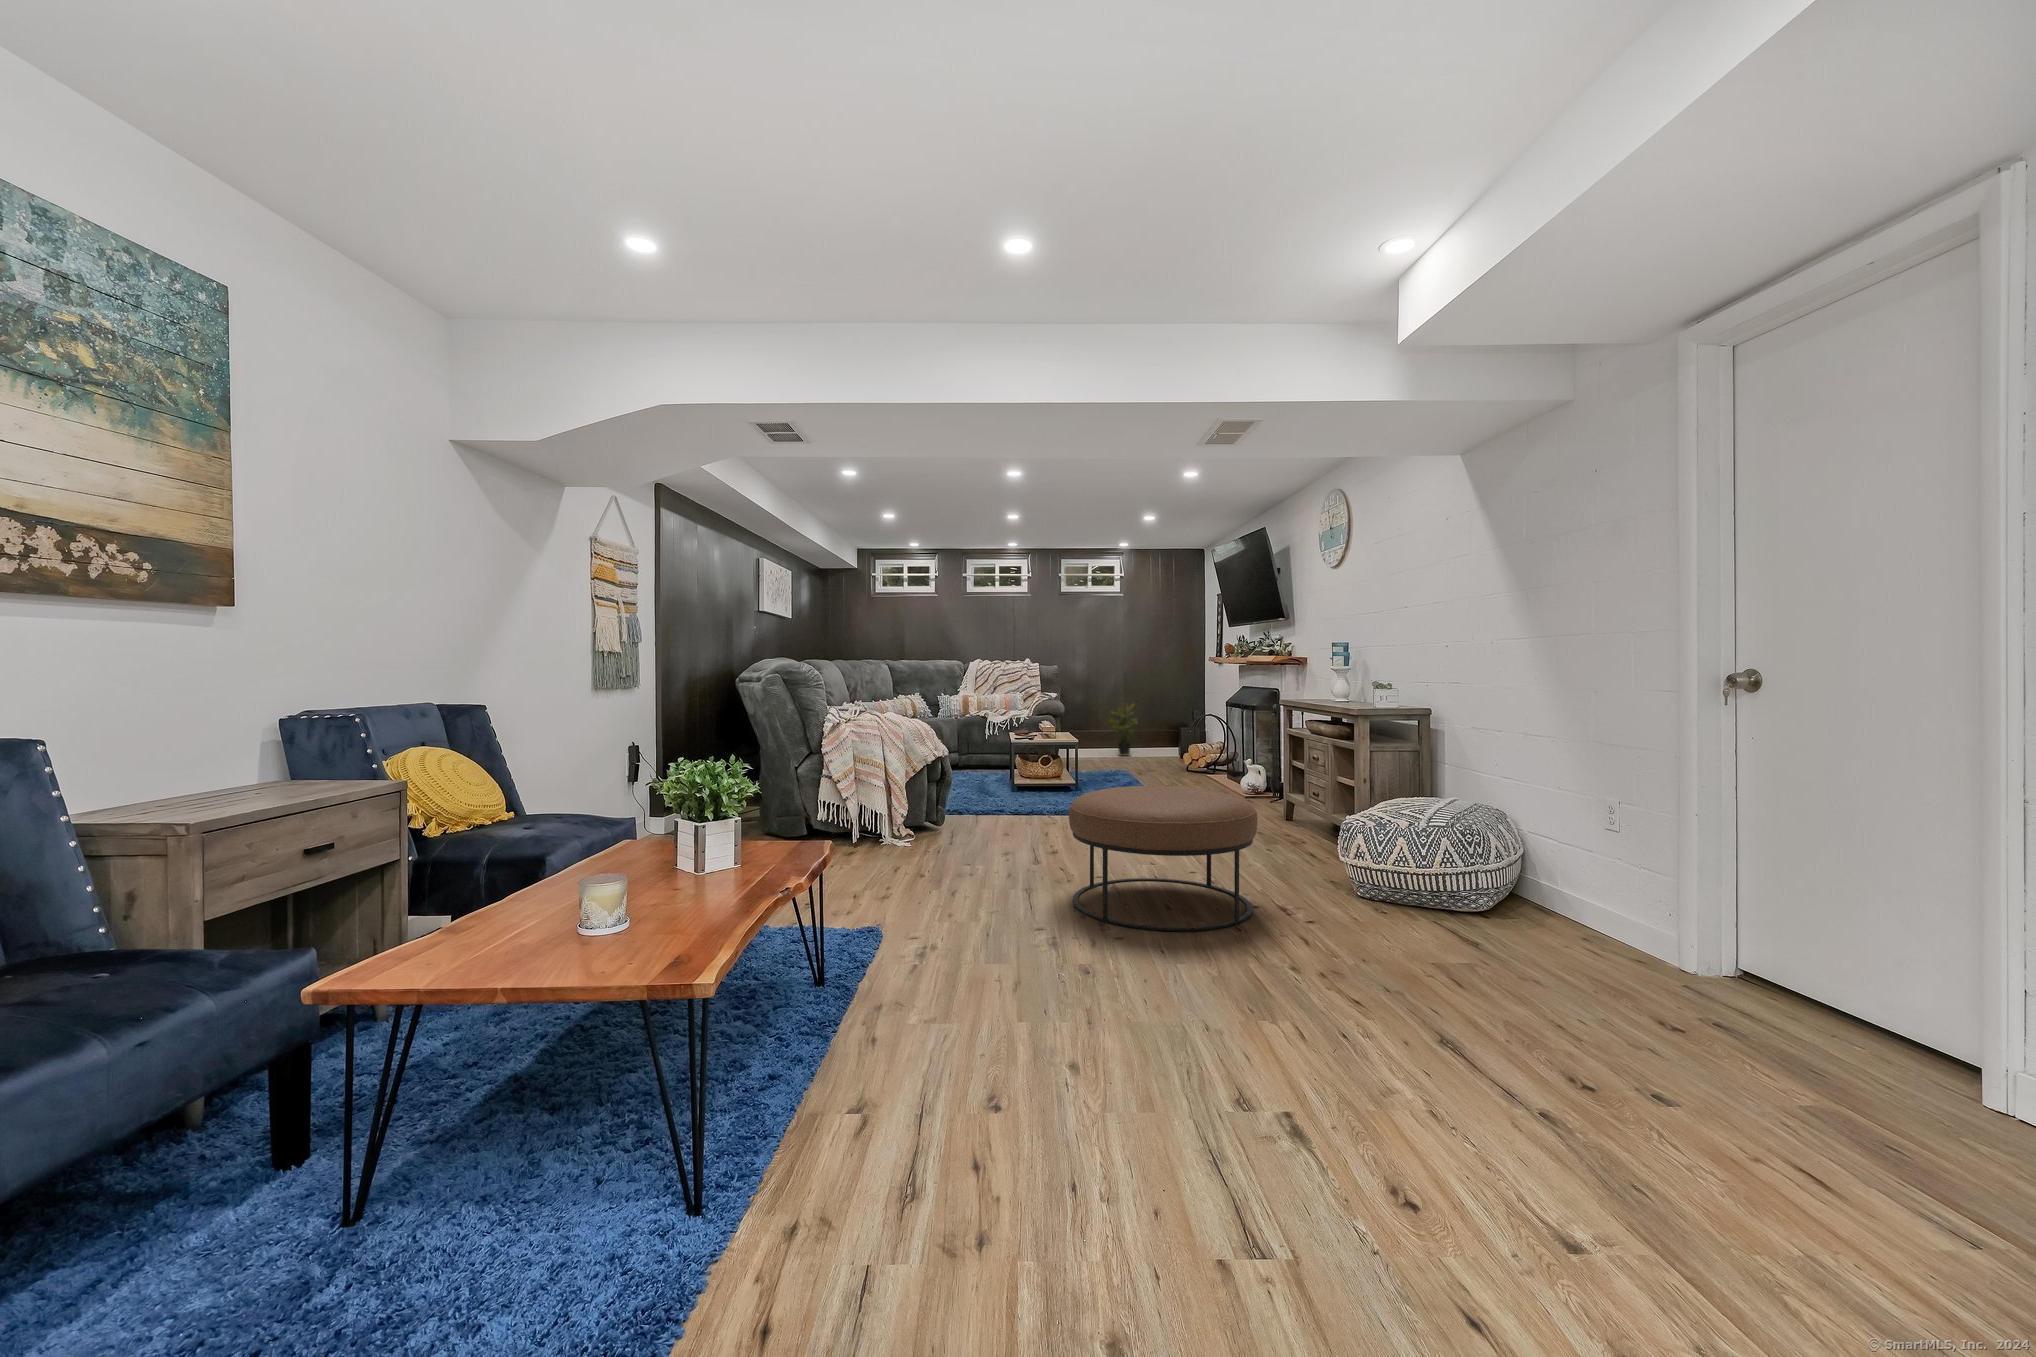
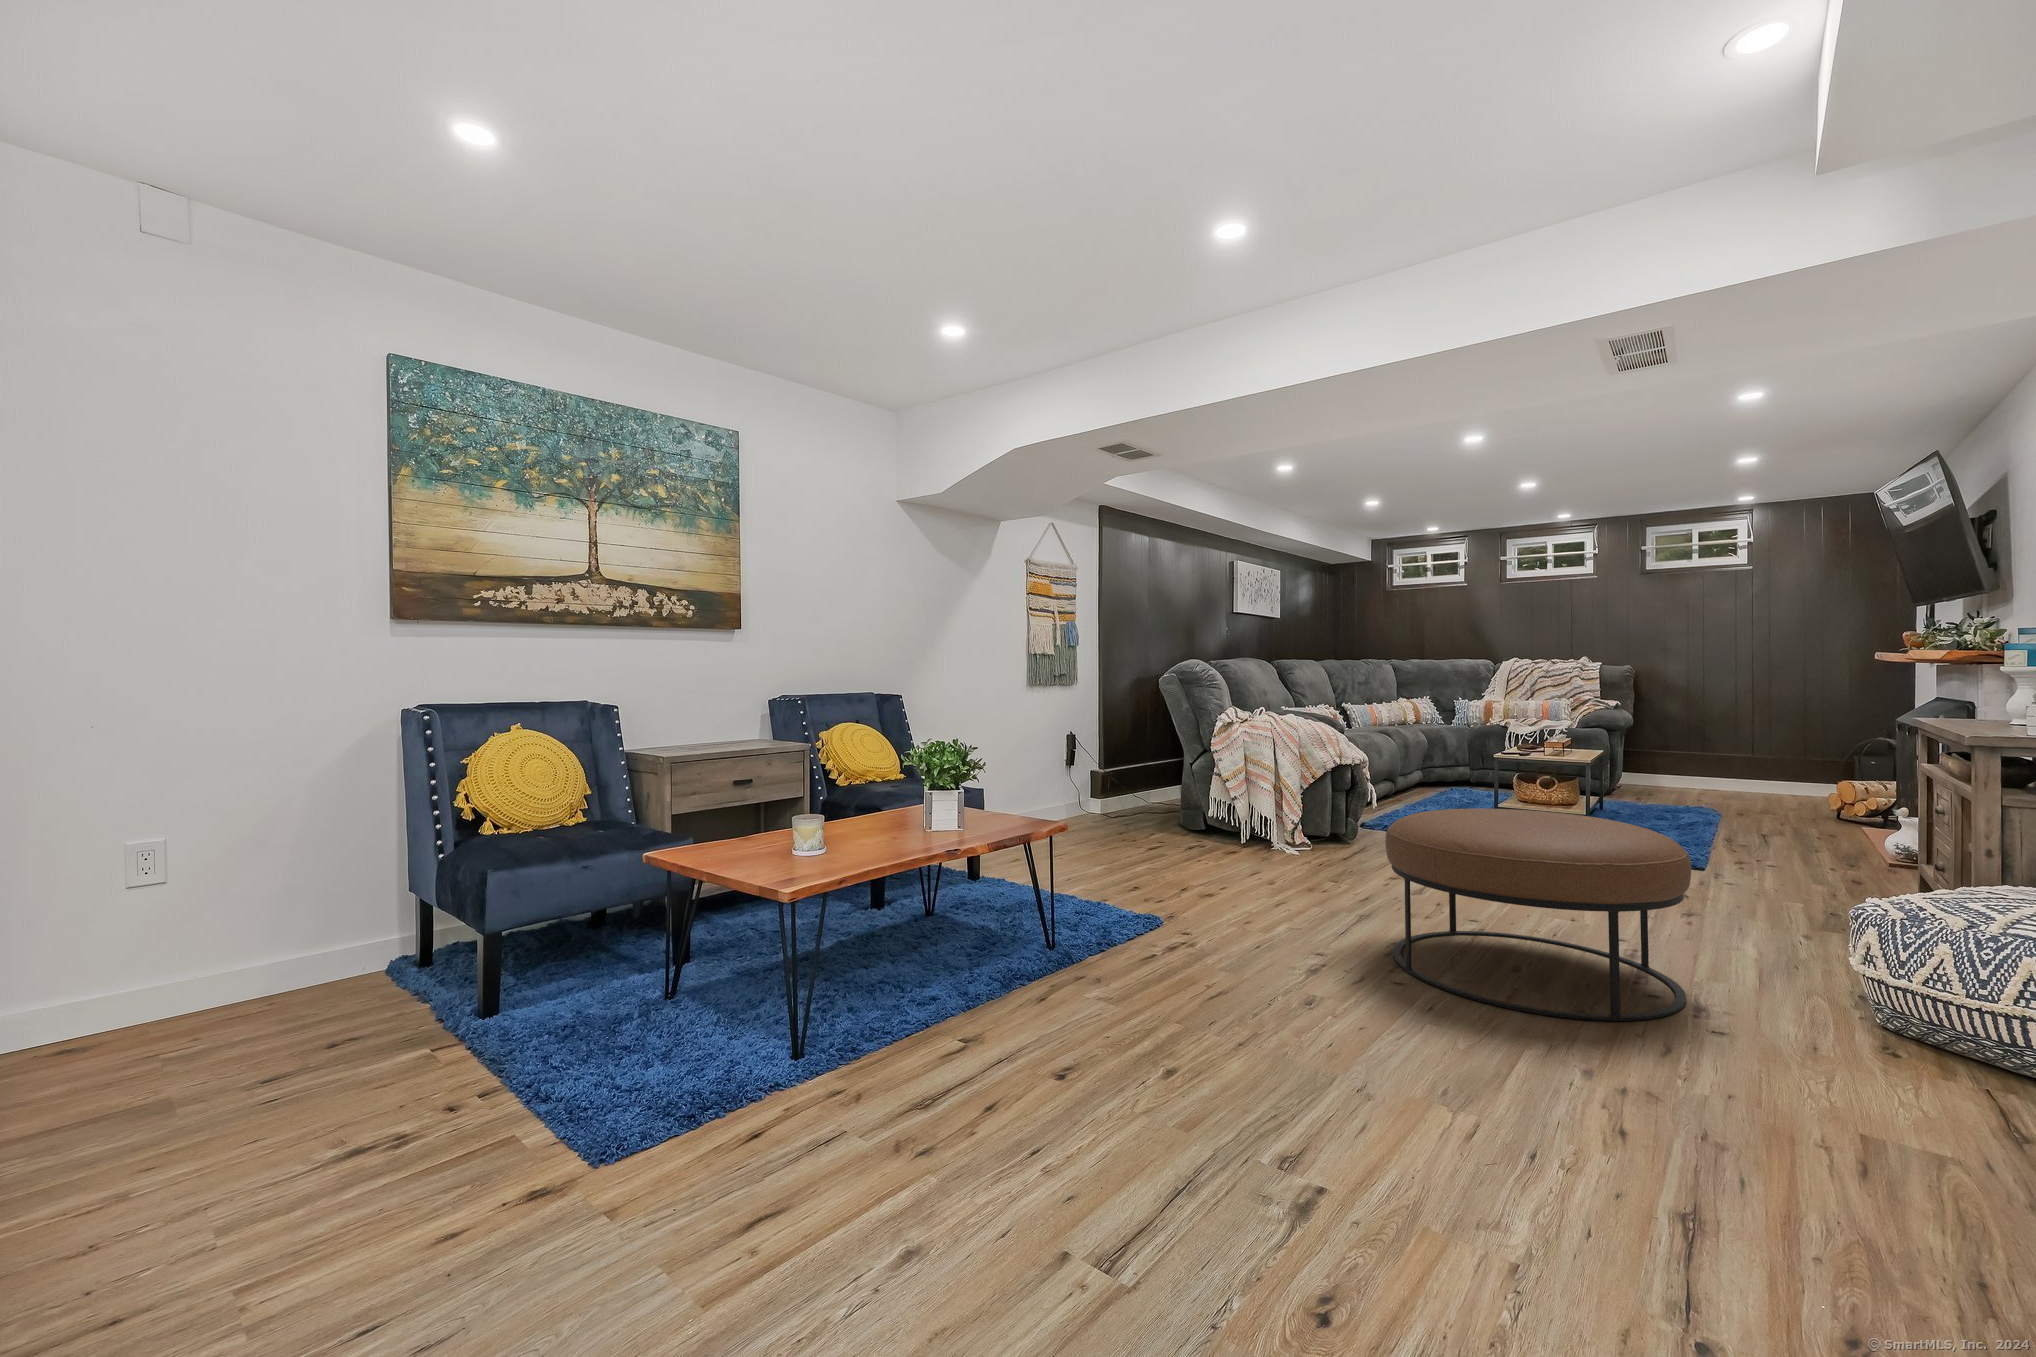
potted plant: present [1110,704,1137,756] -> none [1737,714,1796,793]

